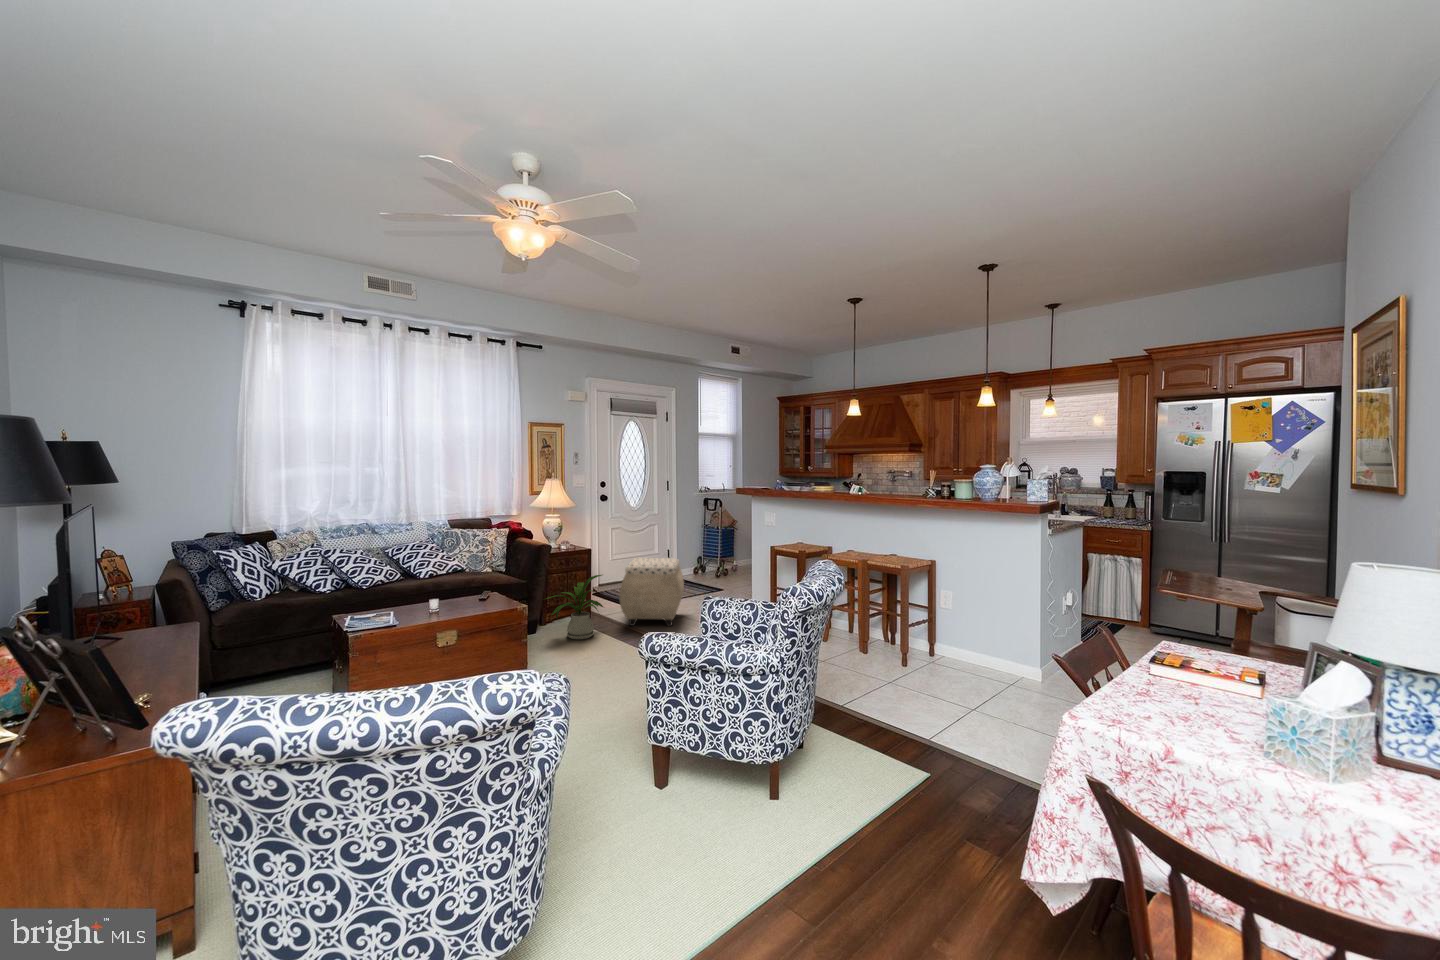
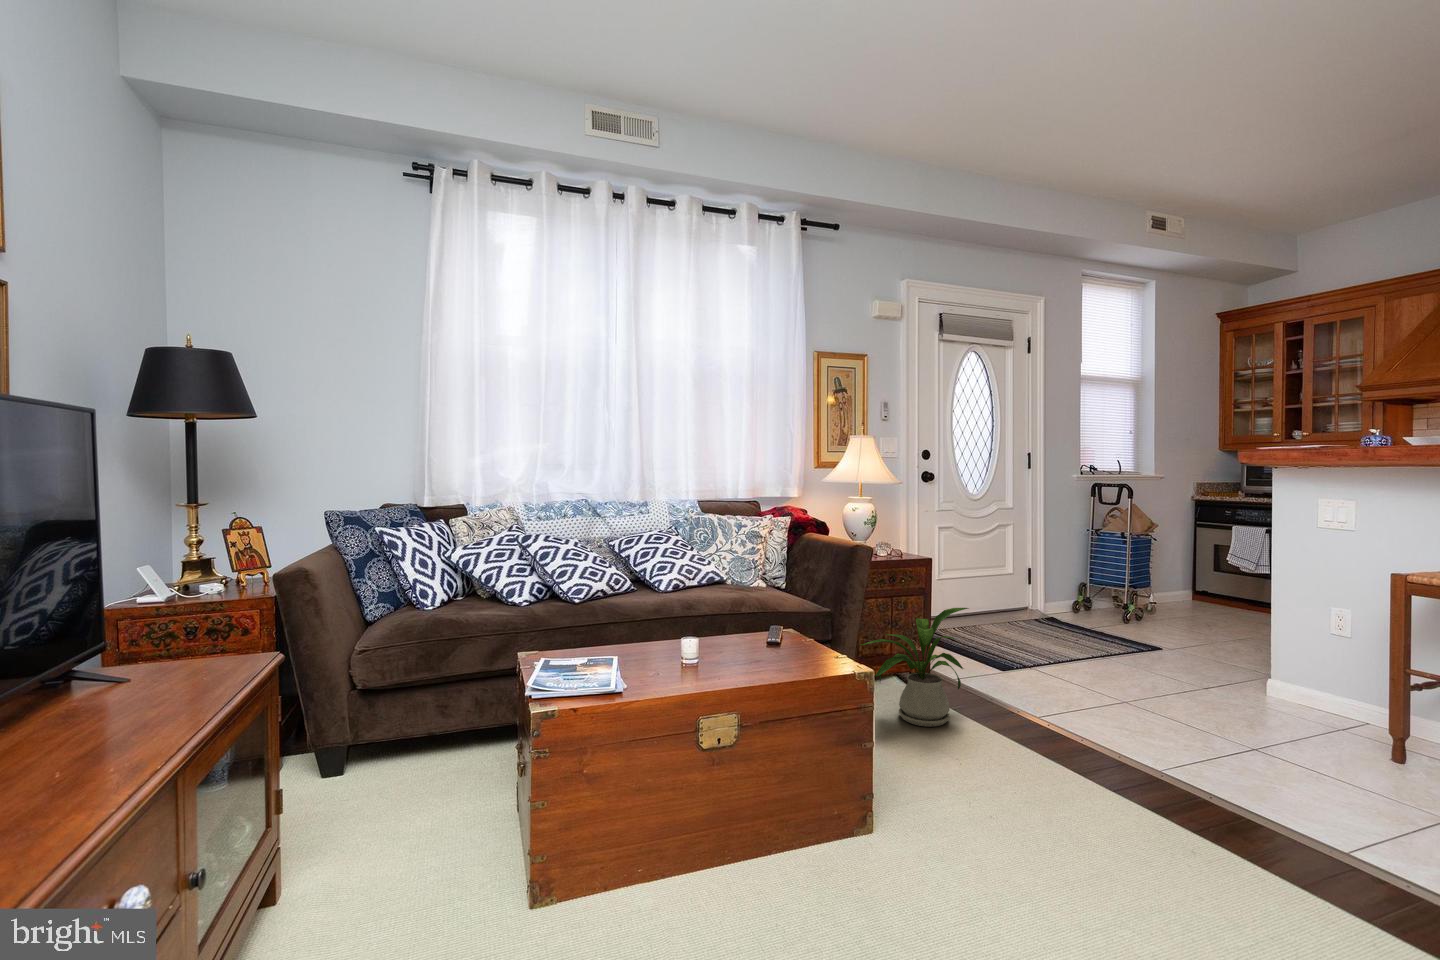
ottoman: present [619,558,684,626] -> none [994,580,1123,720]

